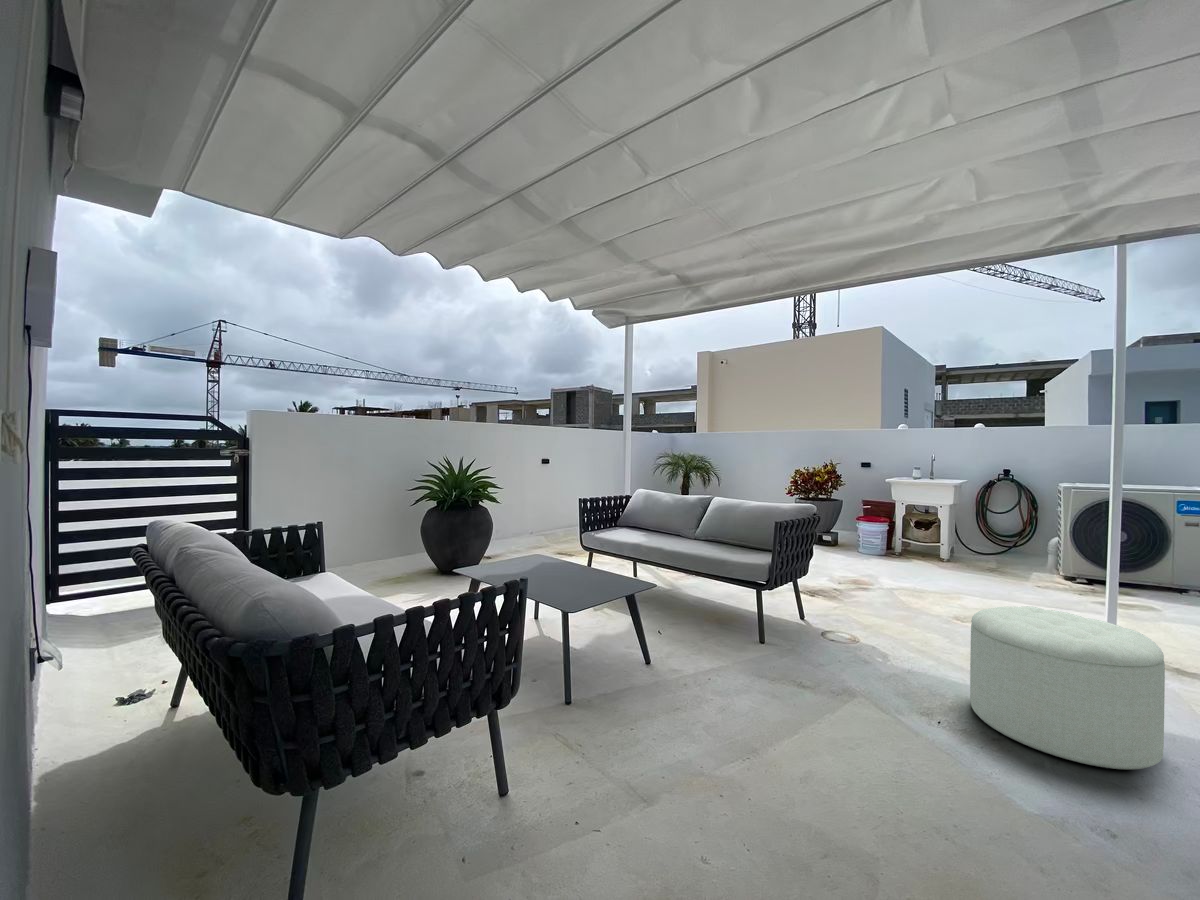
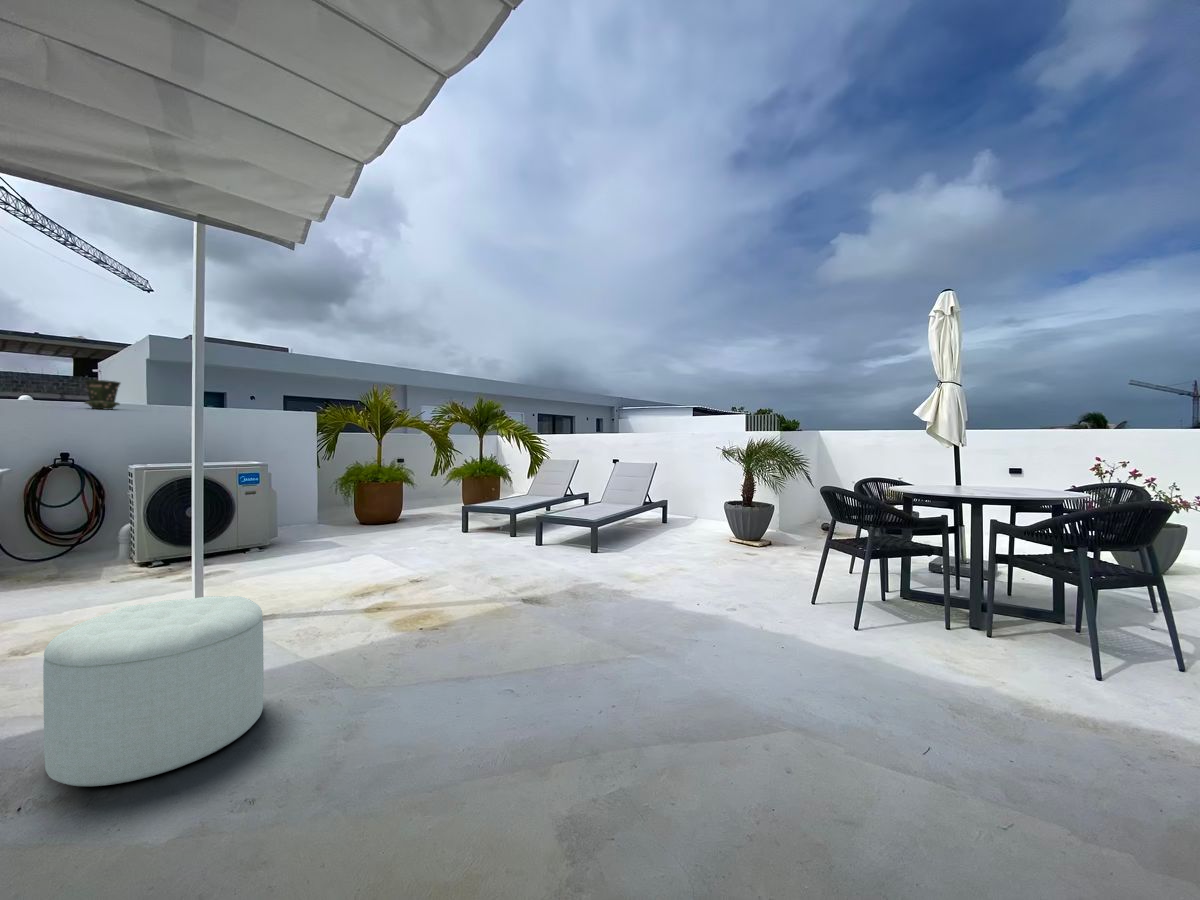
flower pot: none [1023,406,1054,432] -> present [84,380,120,410]

